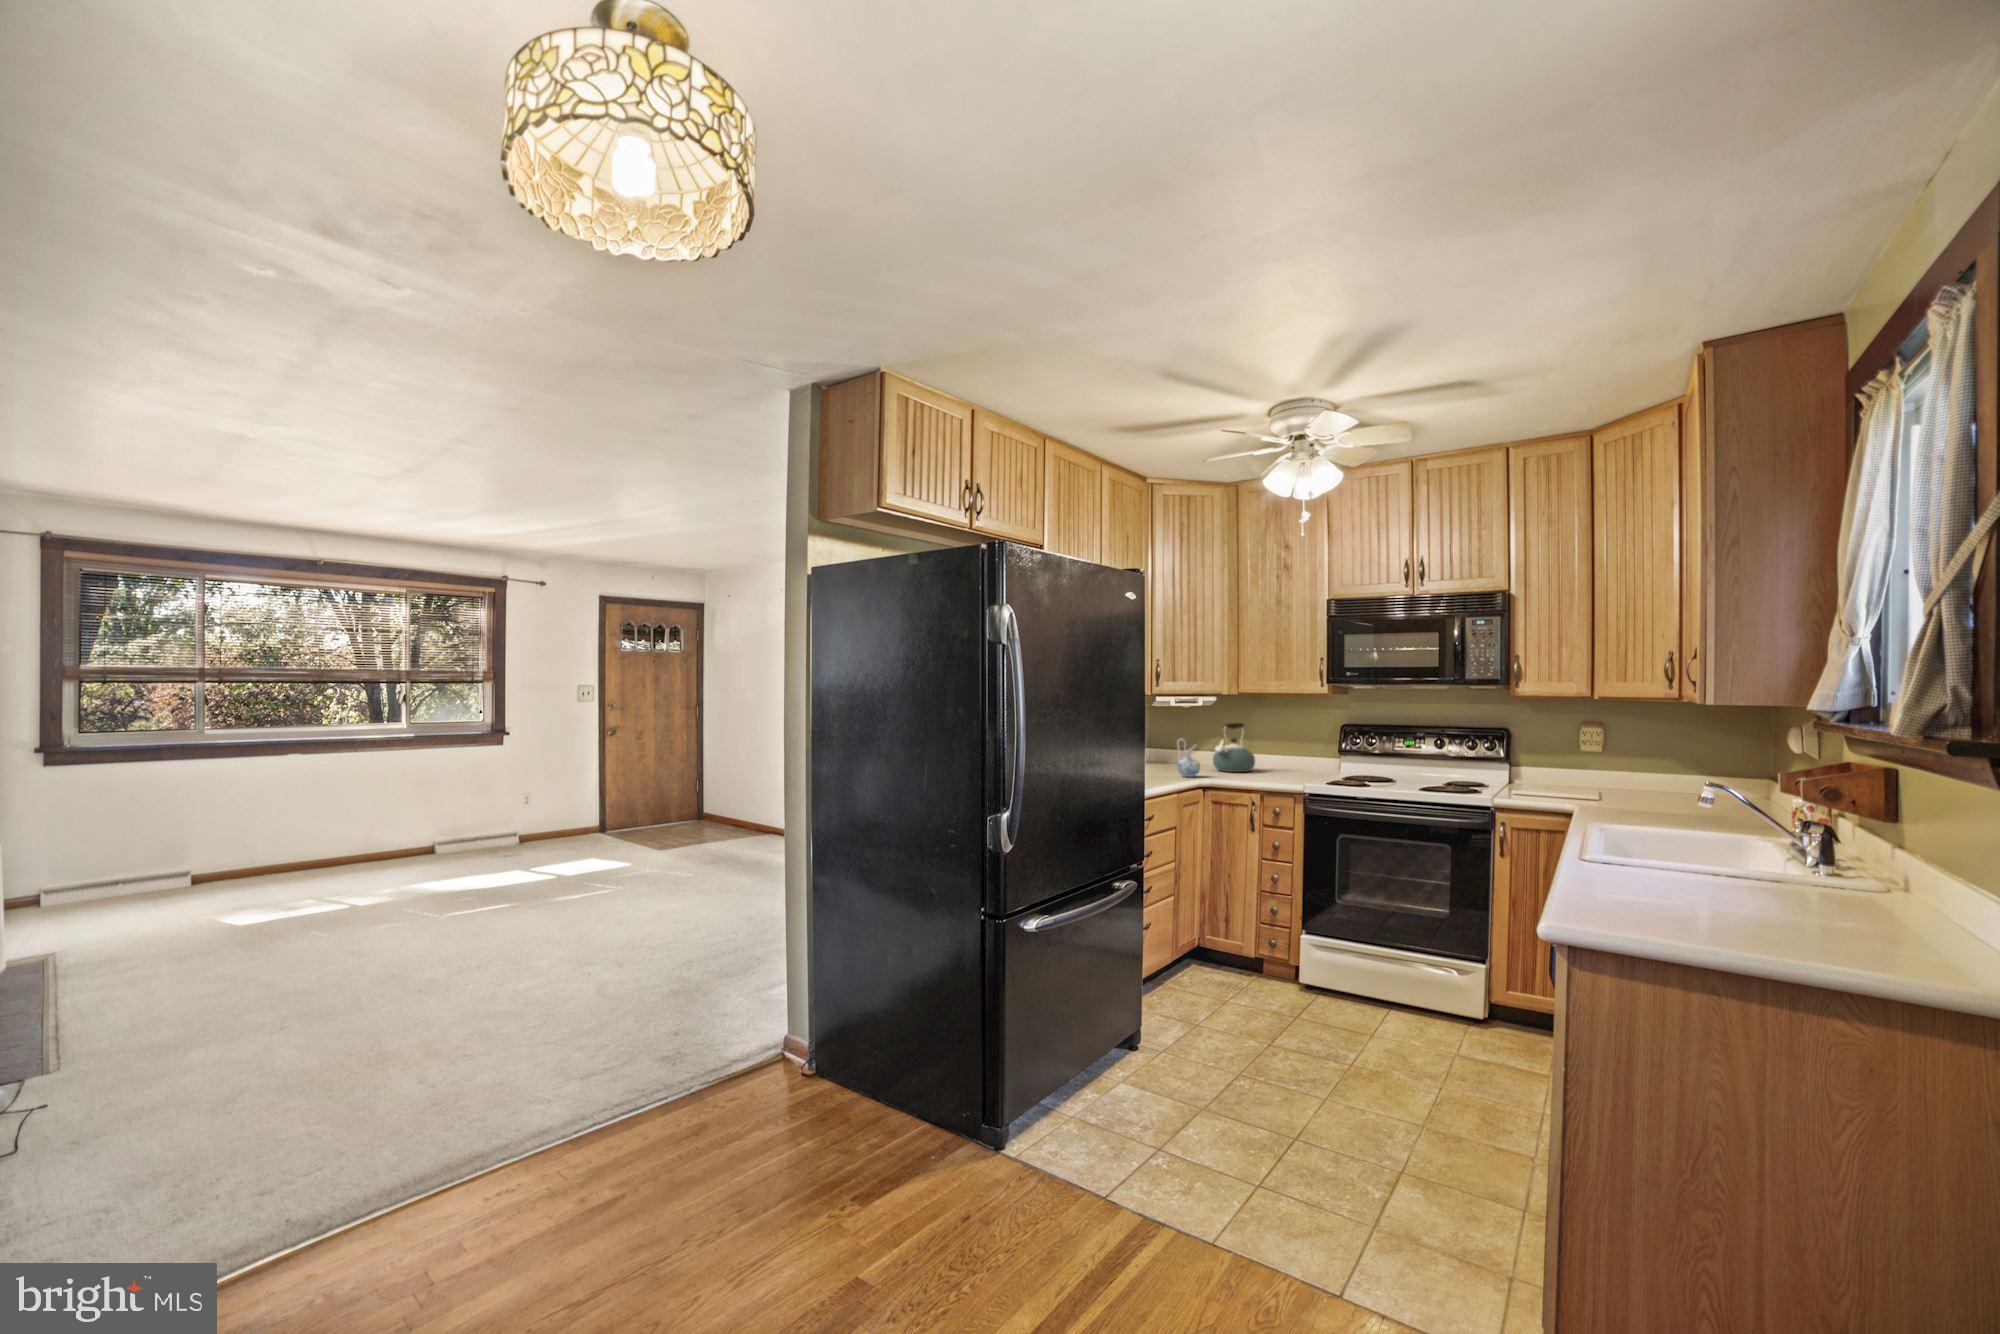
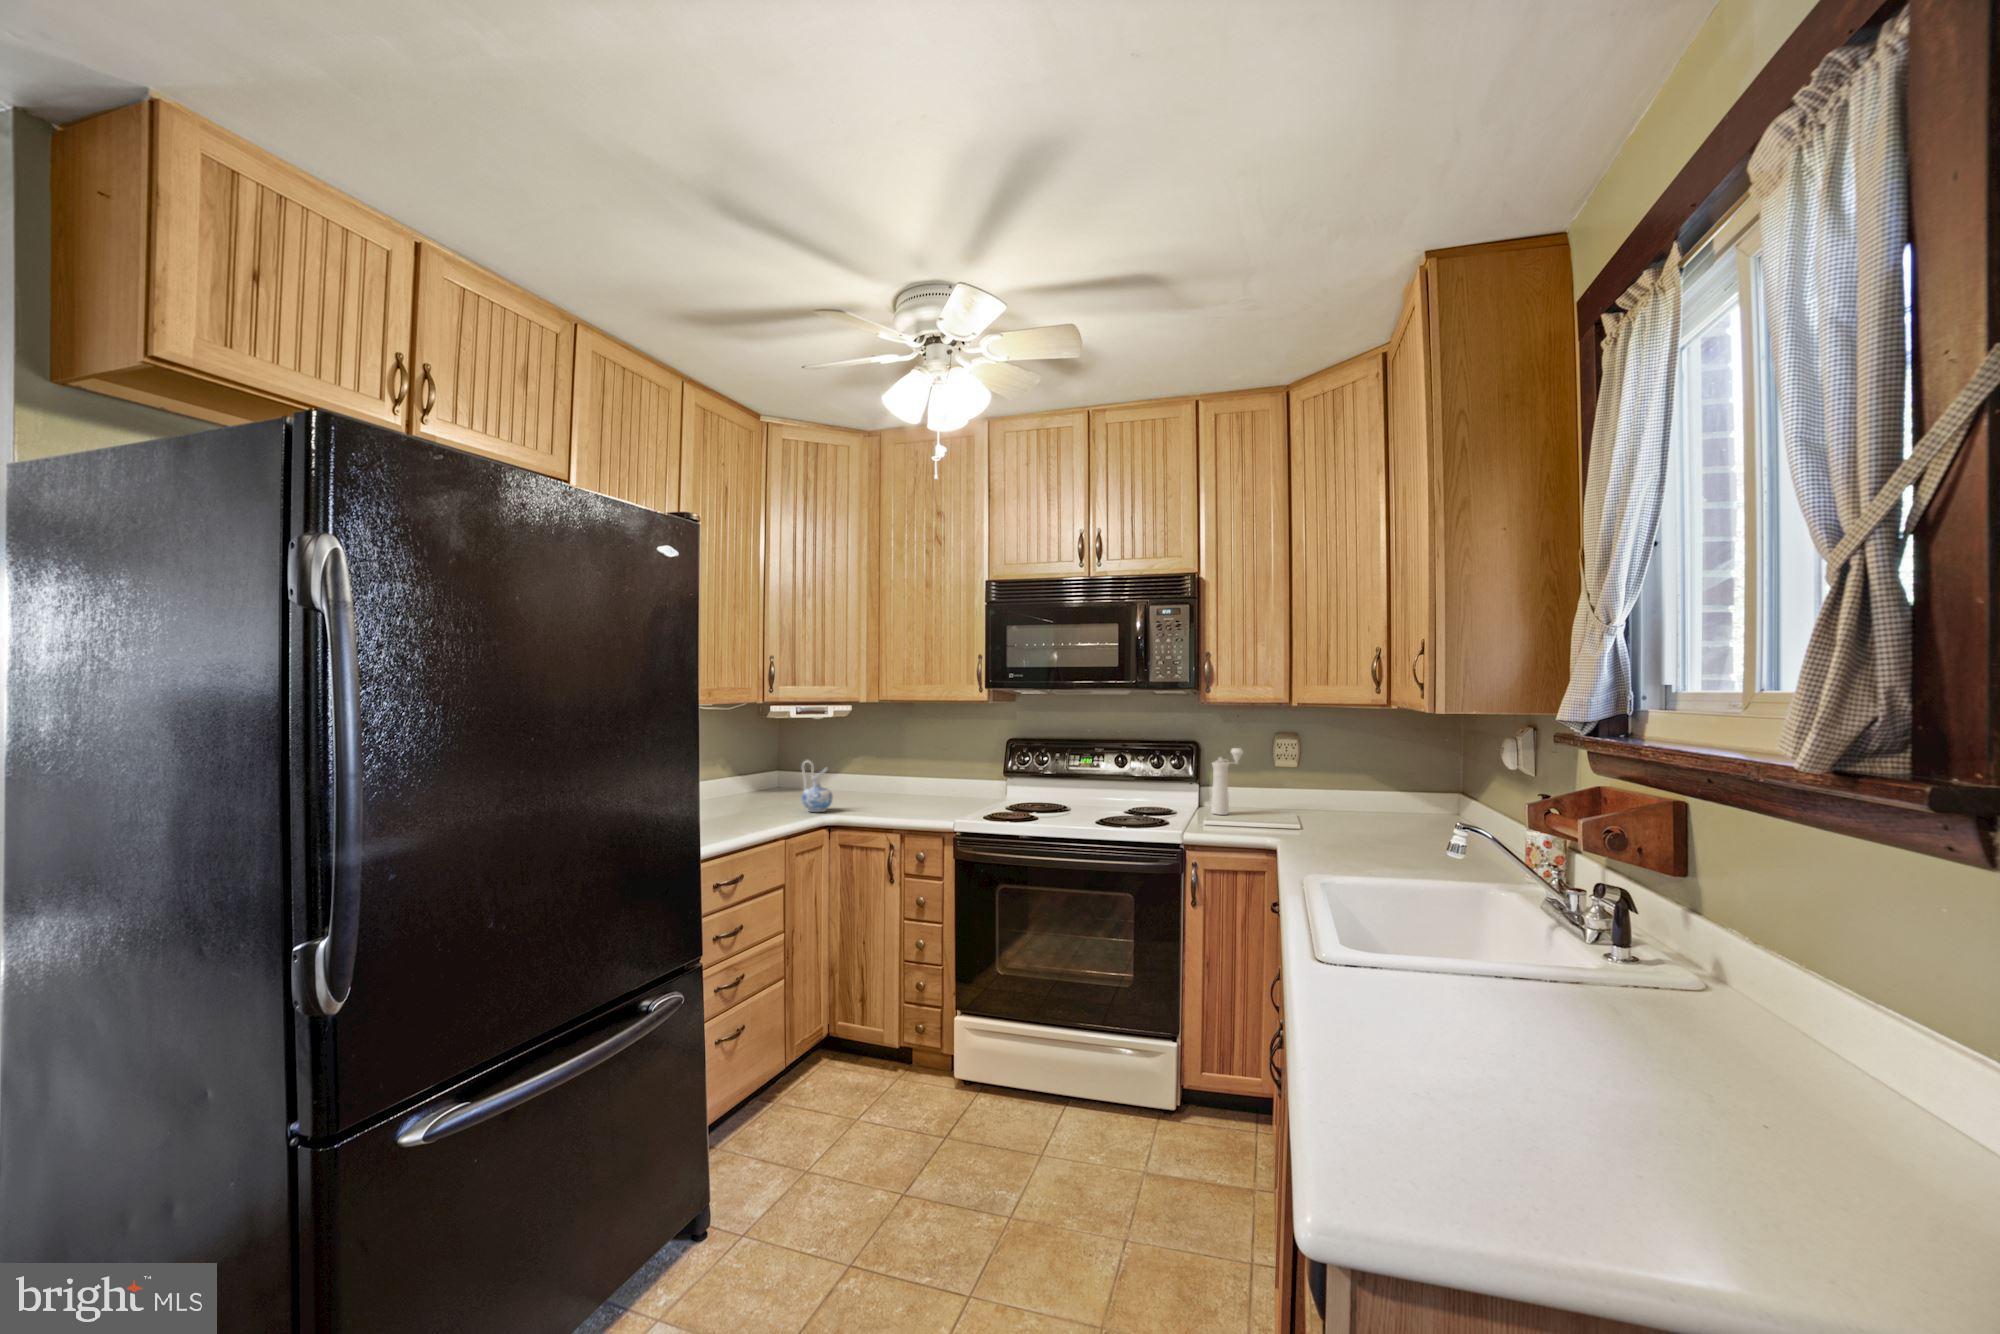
kettle: present [1213,723,1255,772] -> none [856,735,909,800]
pepper mill: none [1524,737,1556,791] -> present [1211,748,1243,815]

